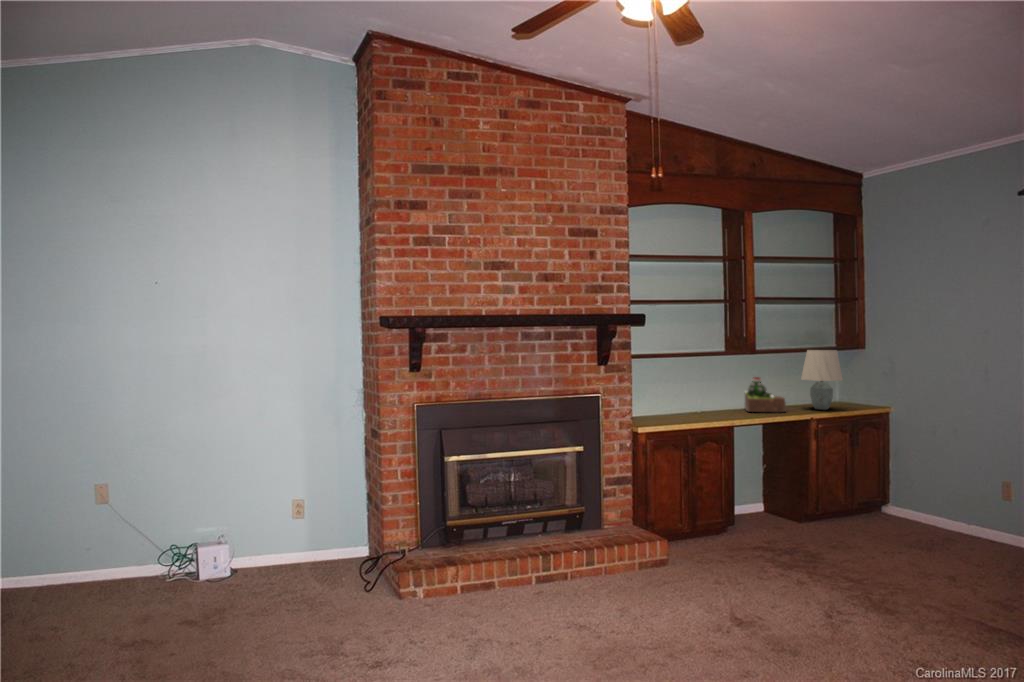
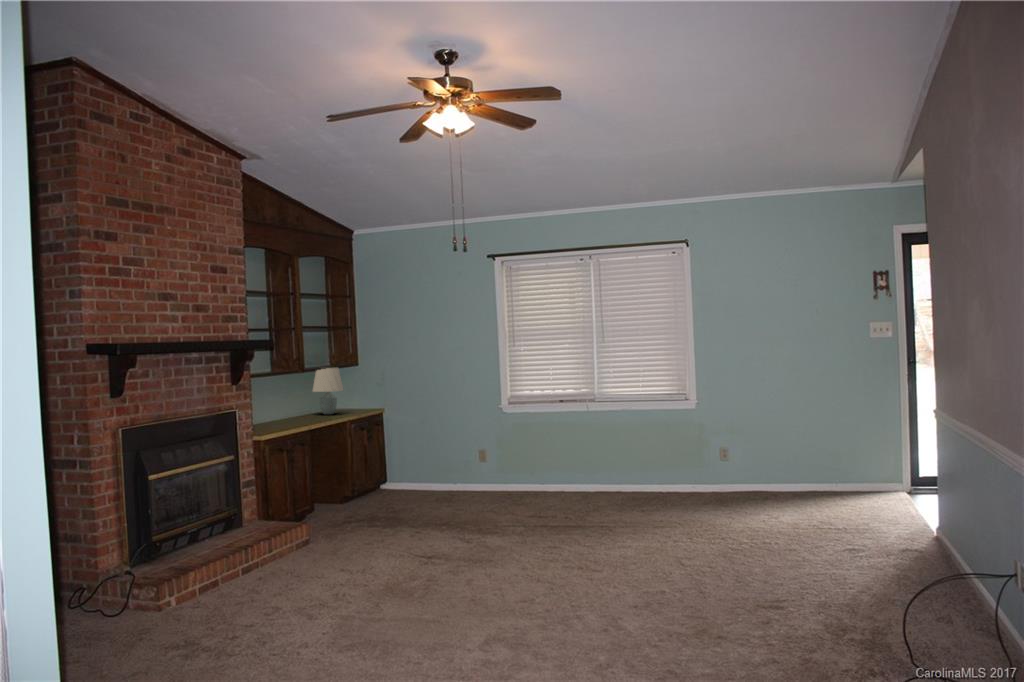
succulent plant: present [745,377,786,412] -> none [277,392,313,420]

